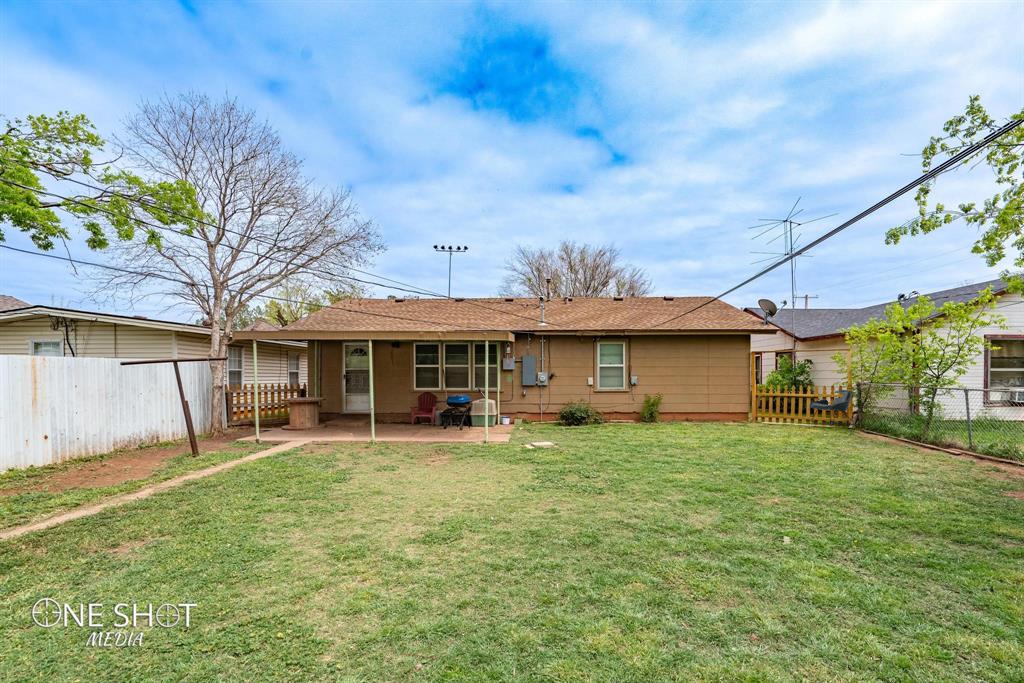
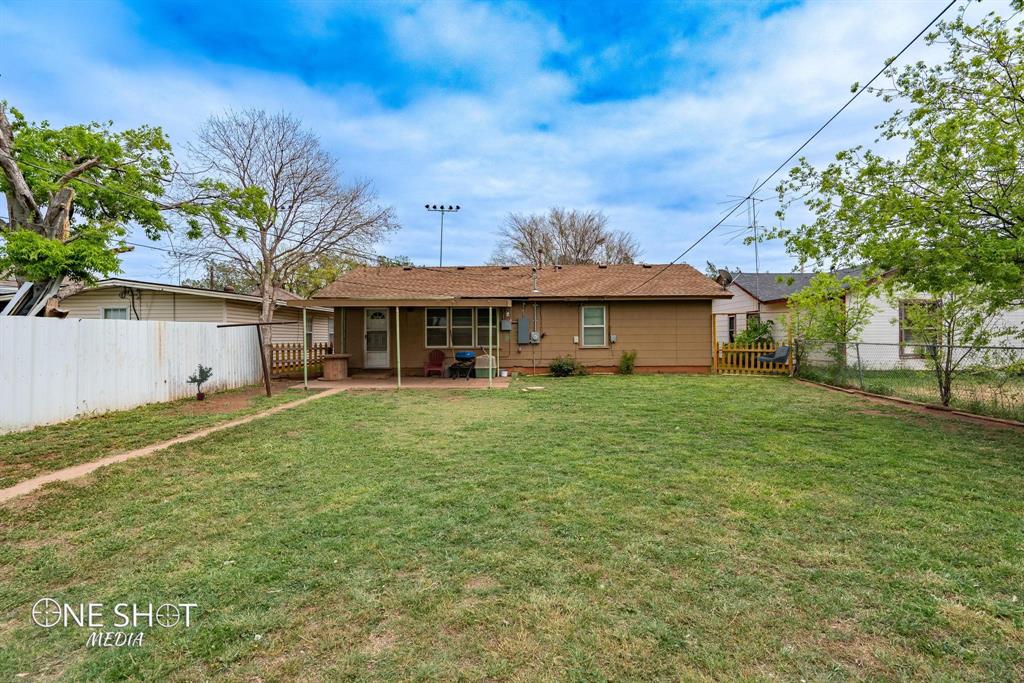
potted tree: none [87,411,130,458] -> present [187,364,213,400]

